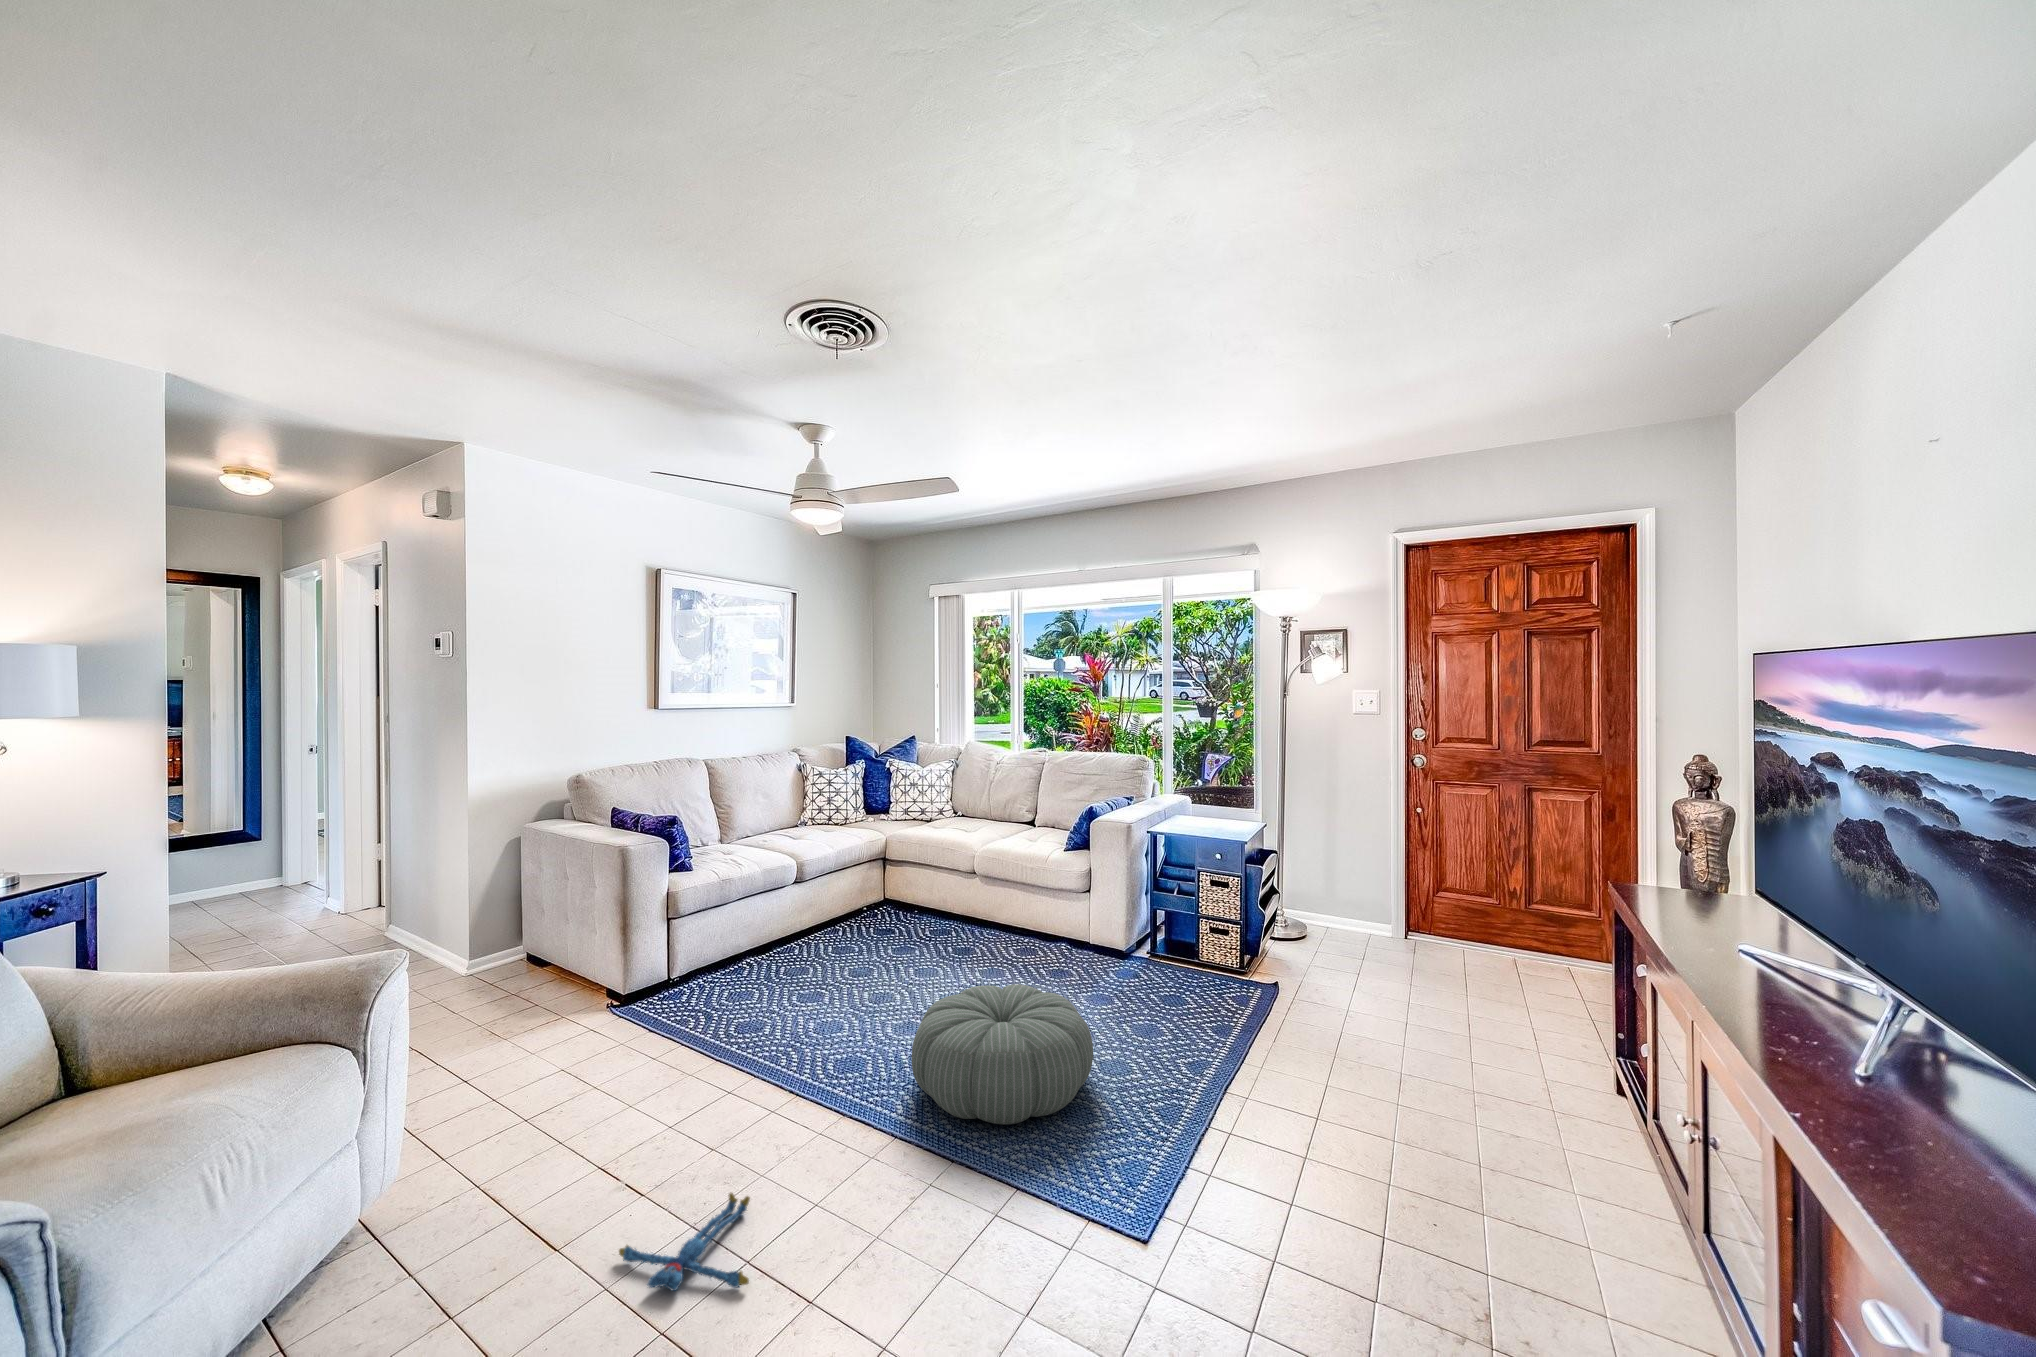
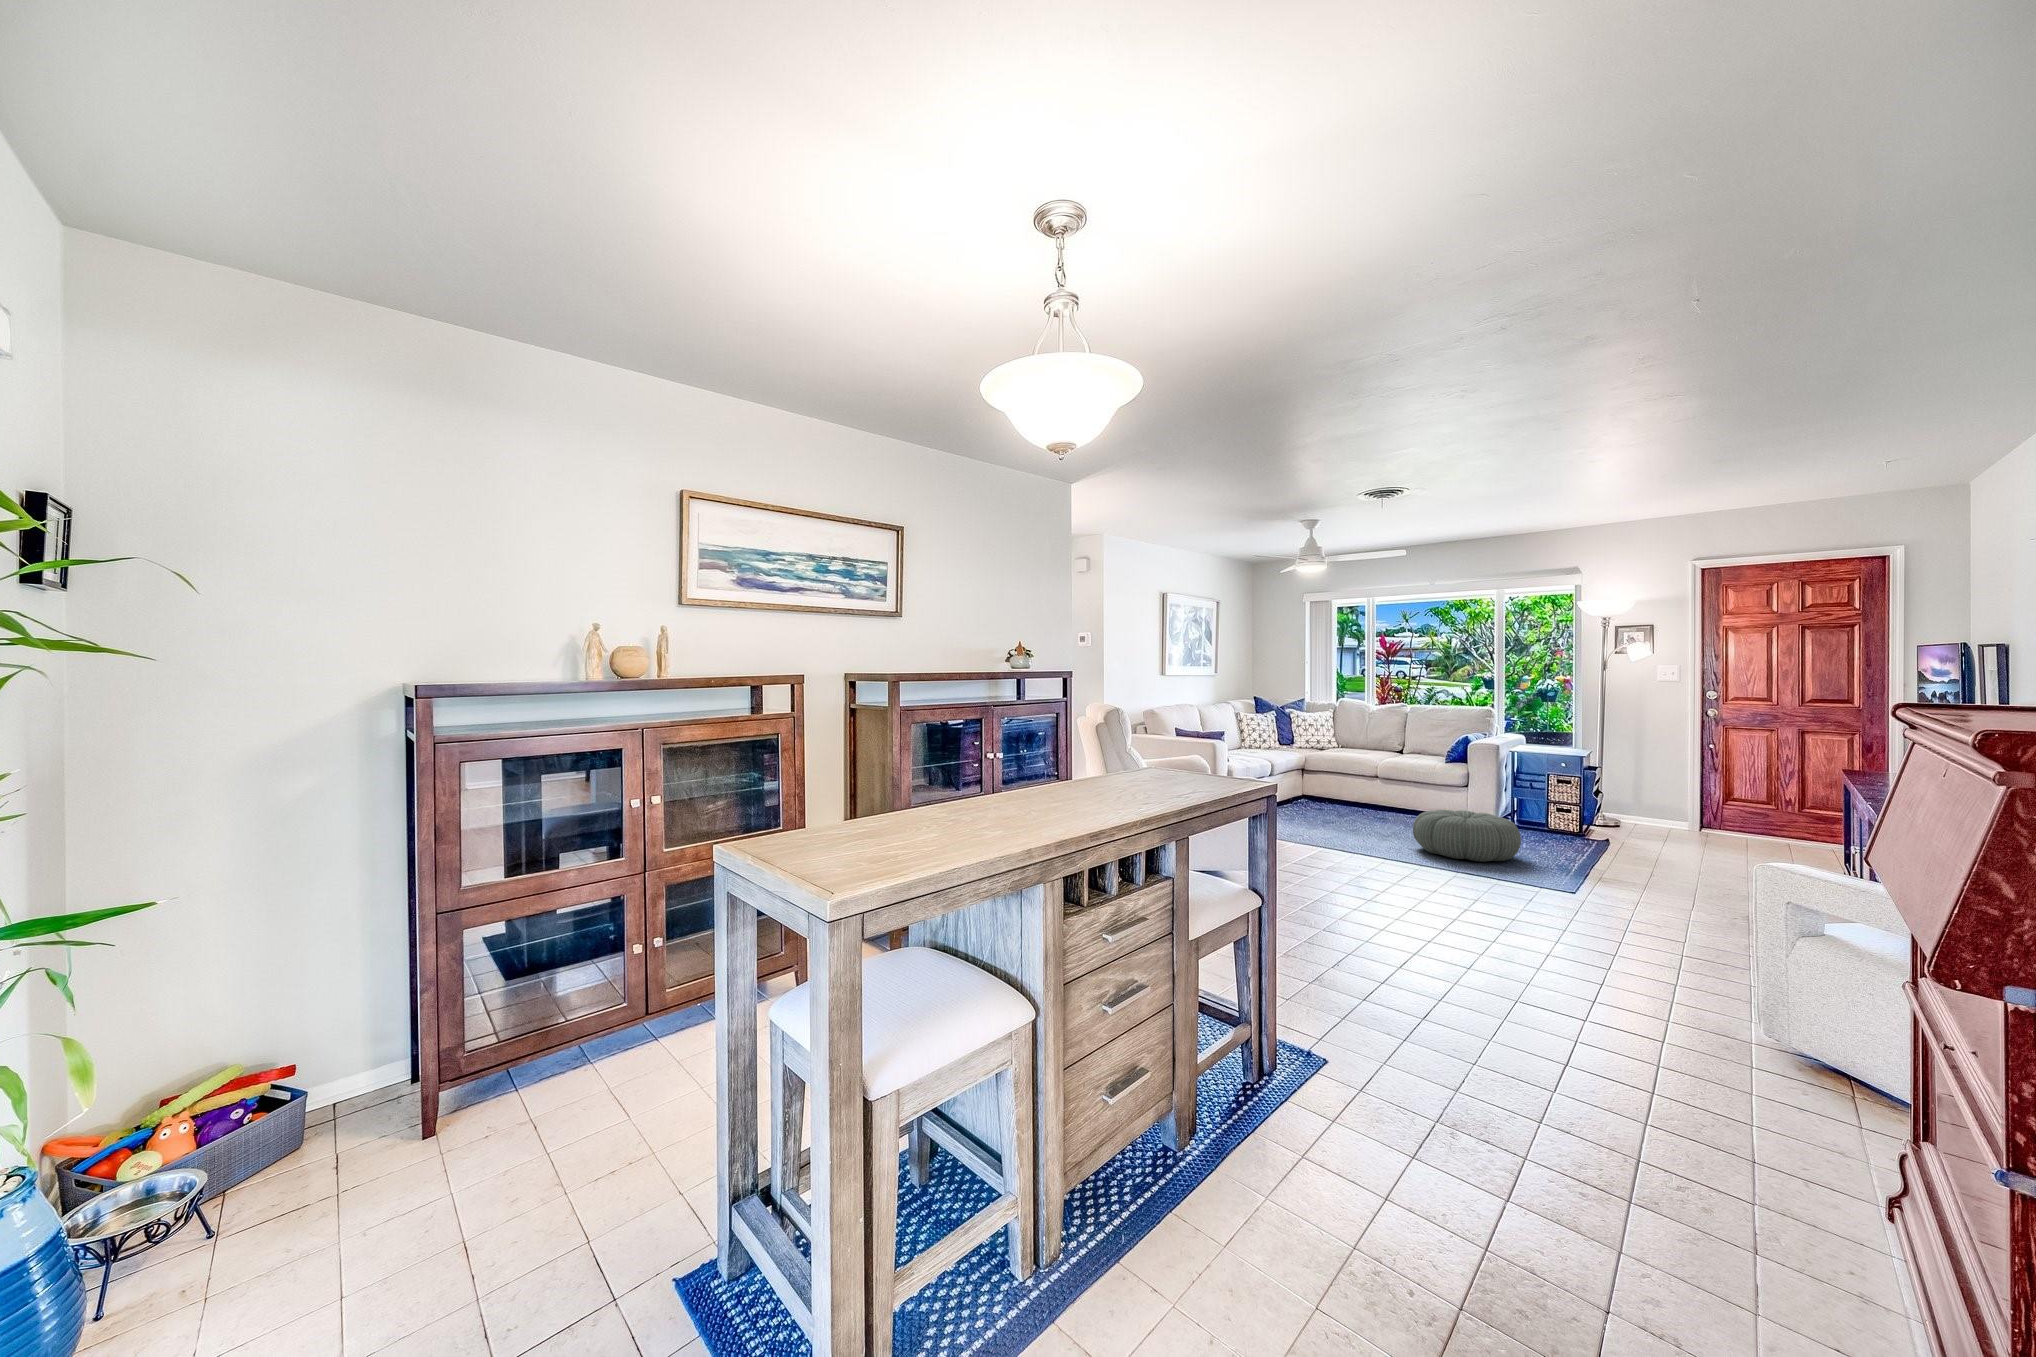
plush toy: present [619,1193,750,1291] -> none [1340,861,1409,881]

